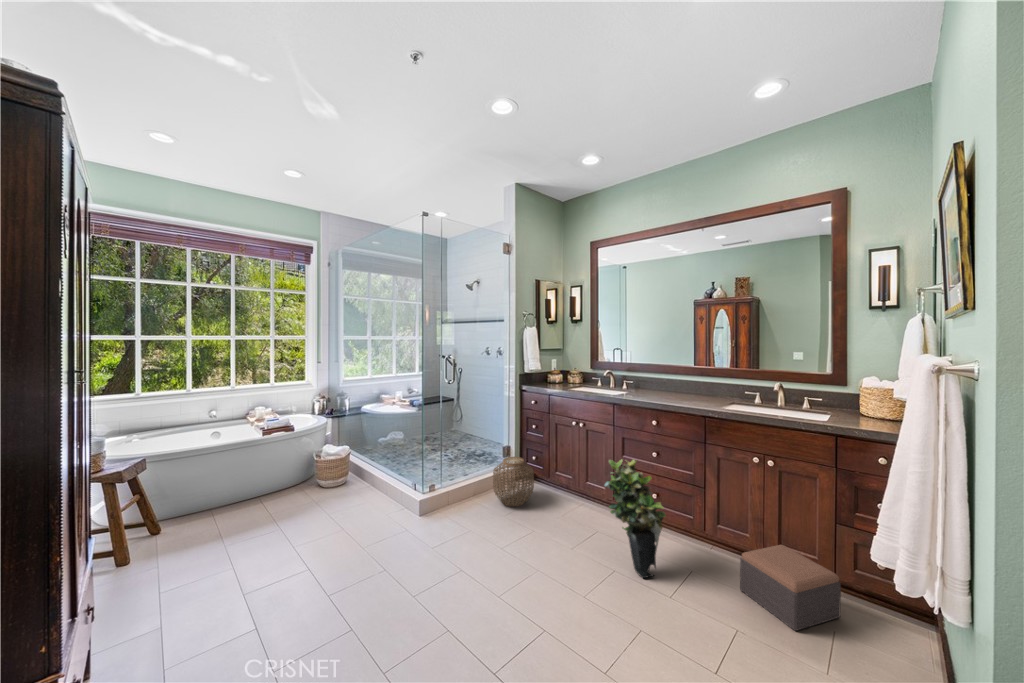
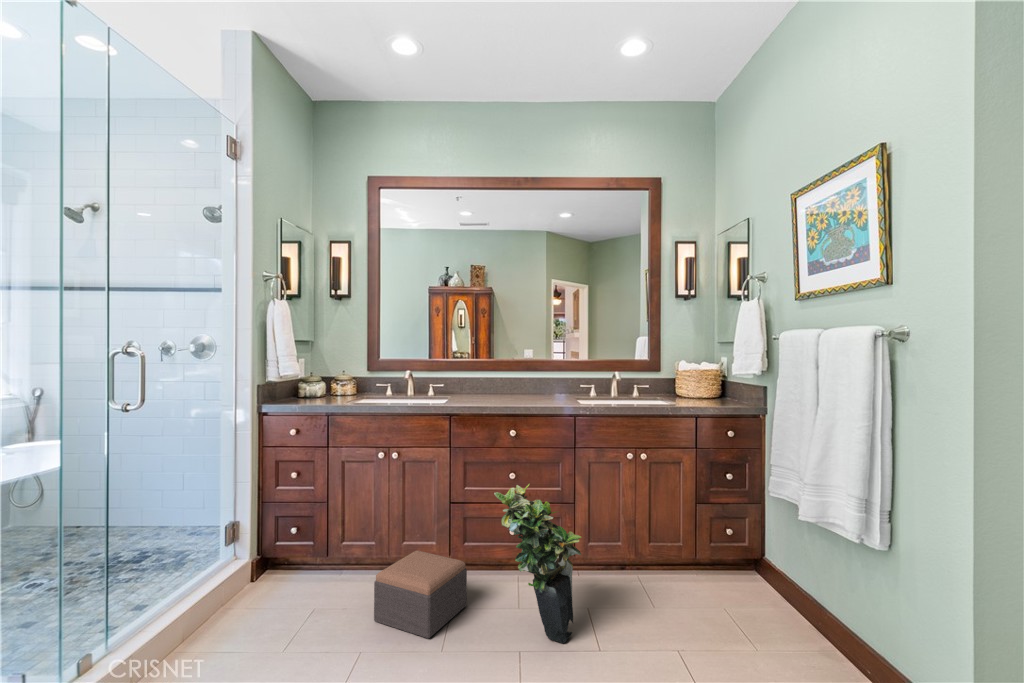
woven basket: present [493,457,534,507] -> none [239,535,325,636]
footstool: present [740,545,841,631] -> present [374,550,467,639]

